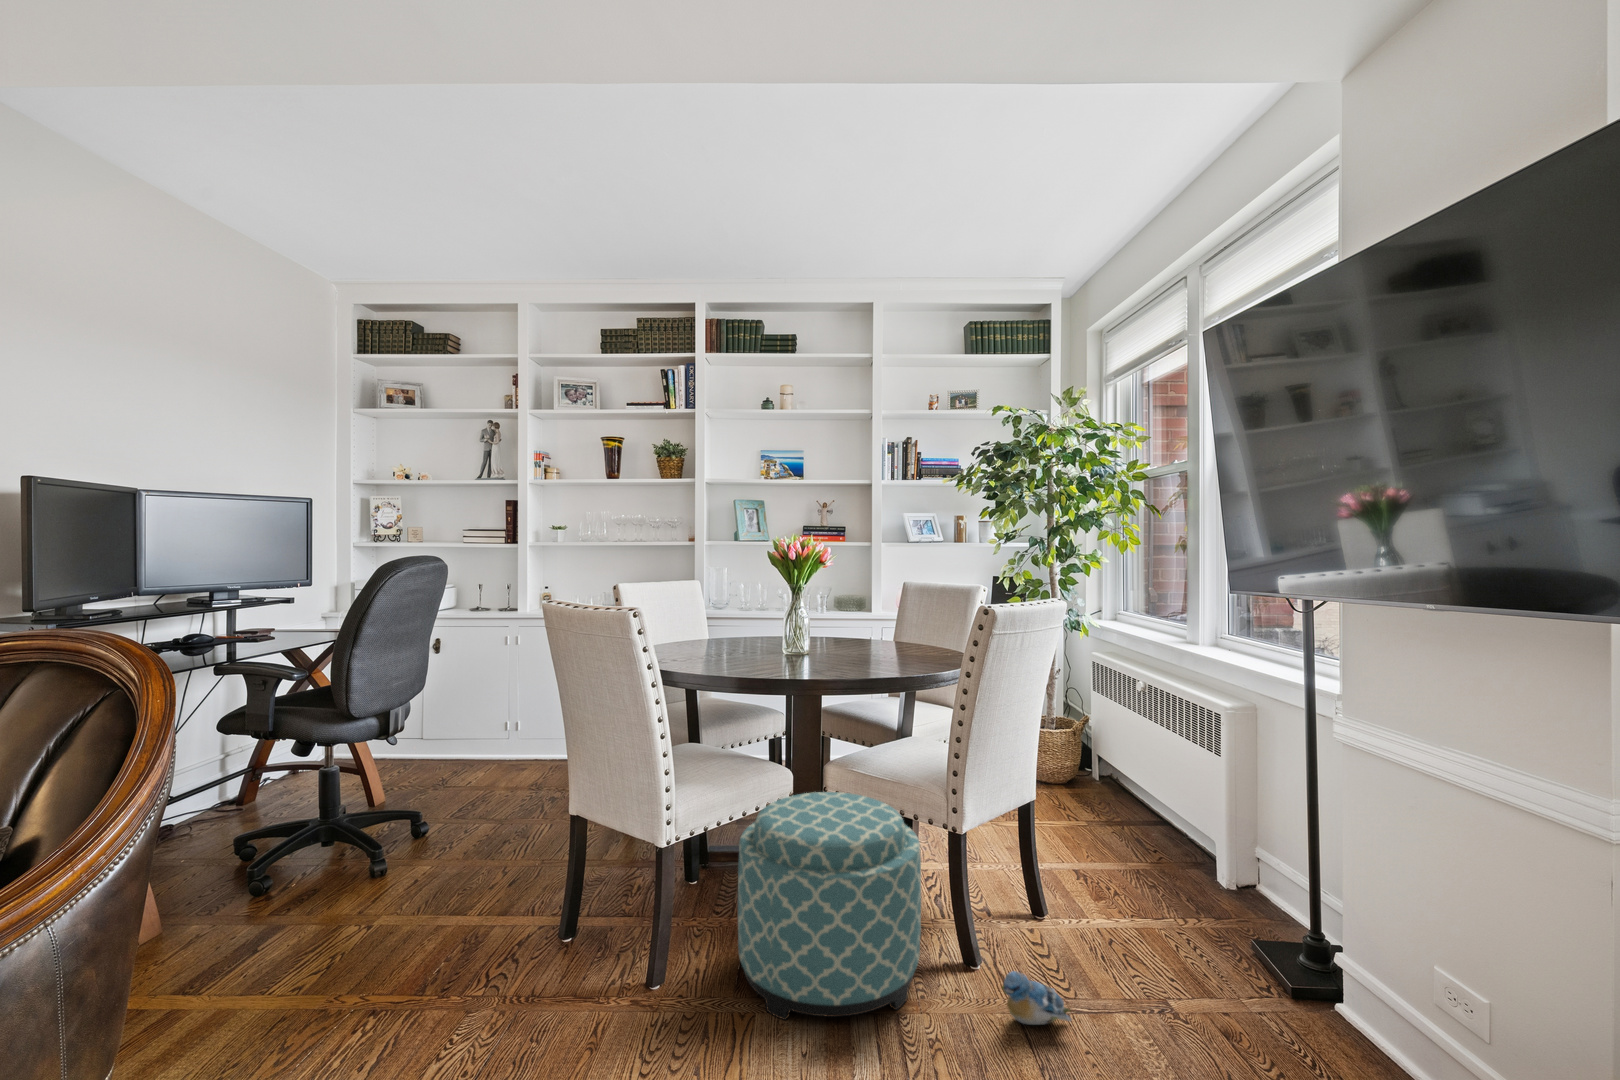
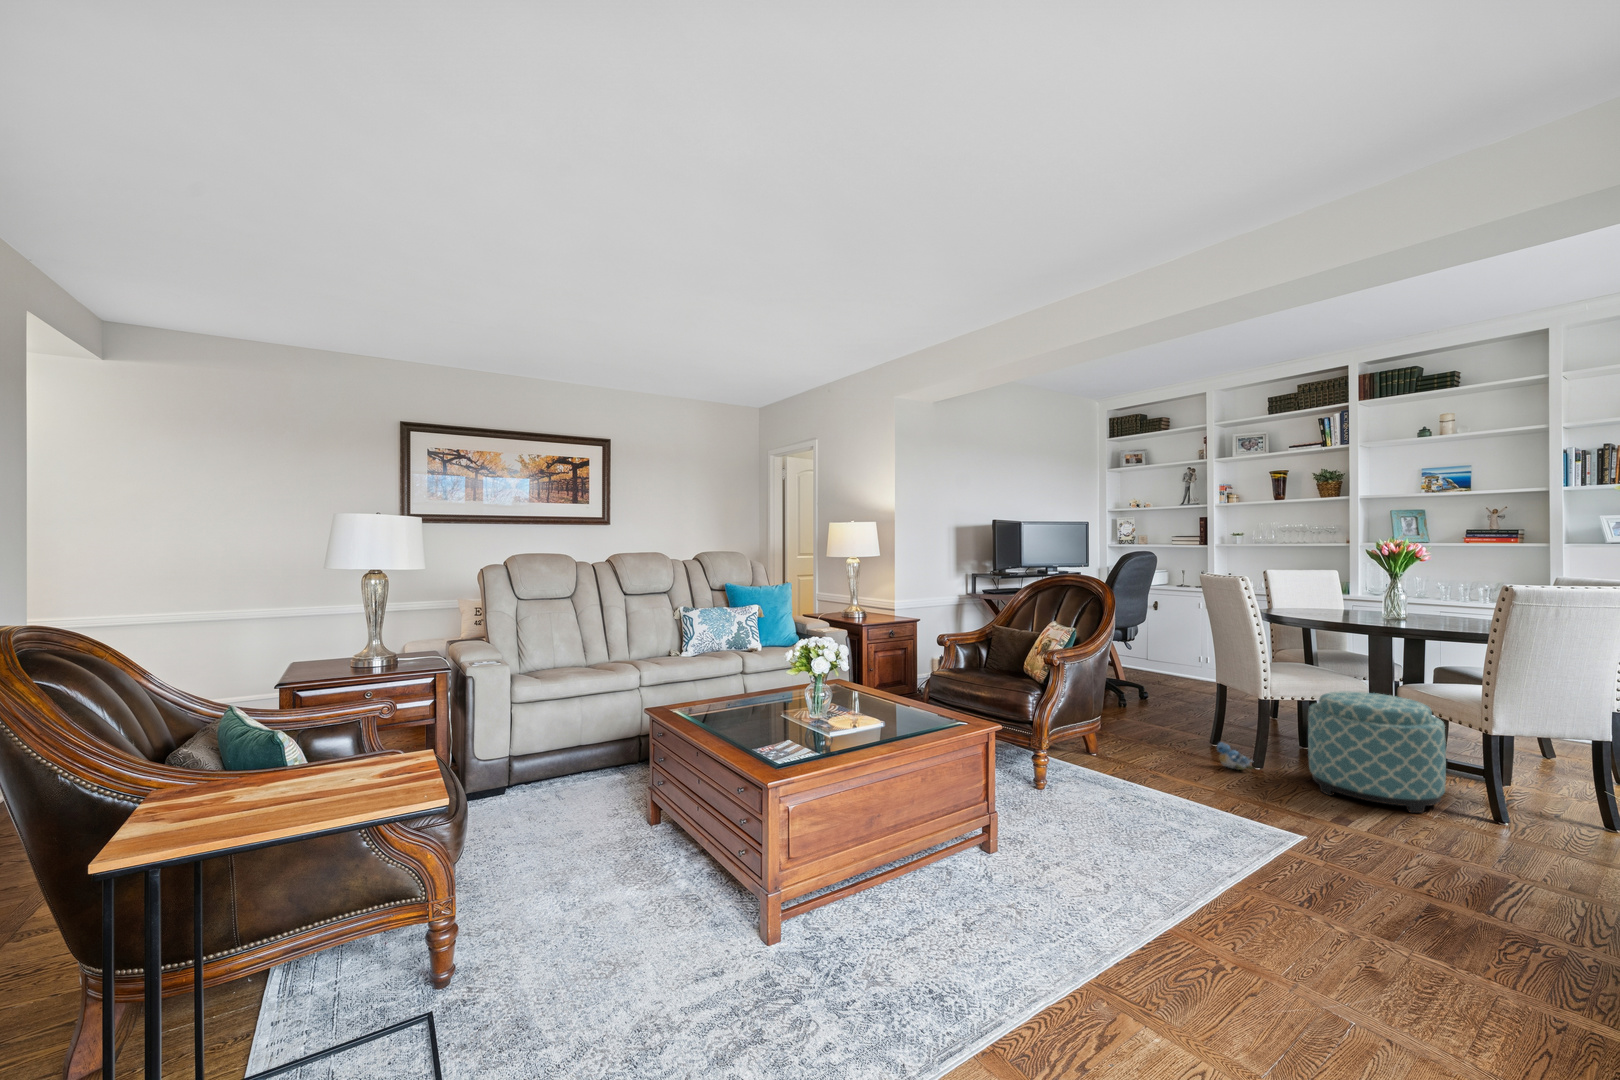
plush toy: present [1002,971,1072,1025] -> present [1217,742,1253,770]

